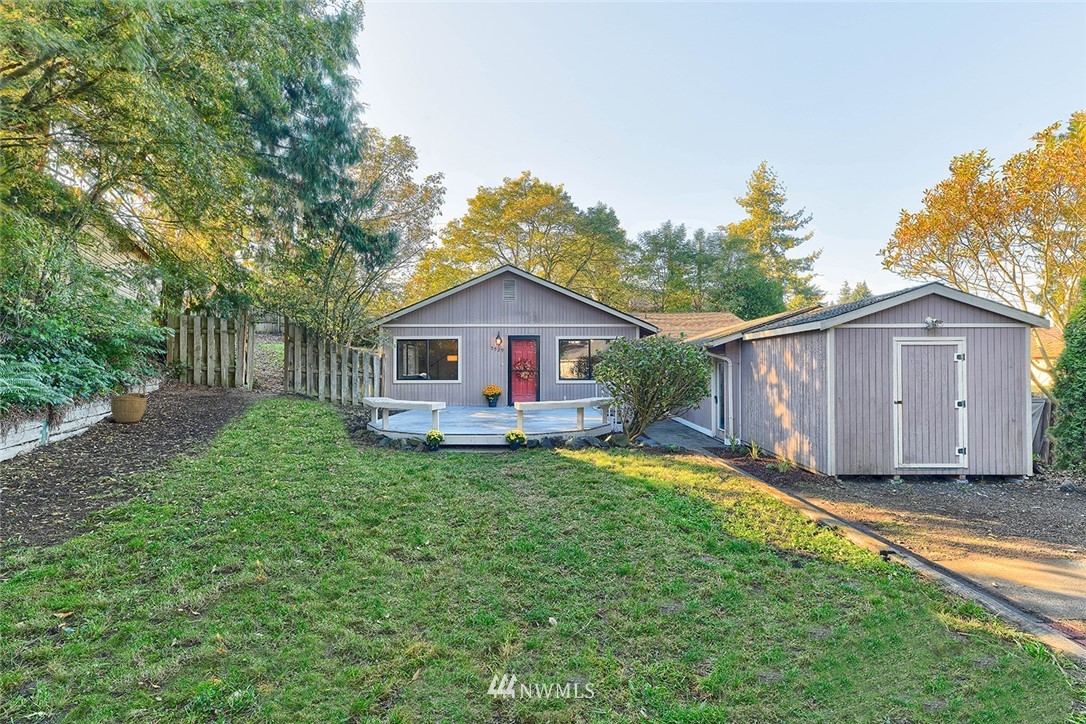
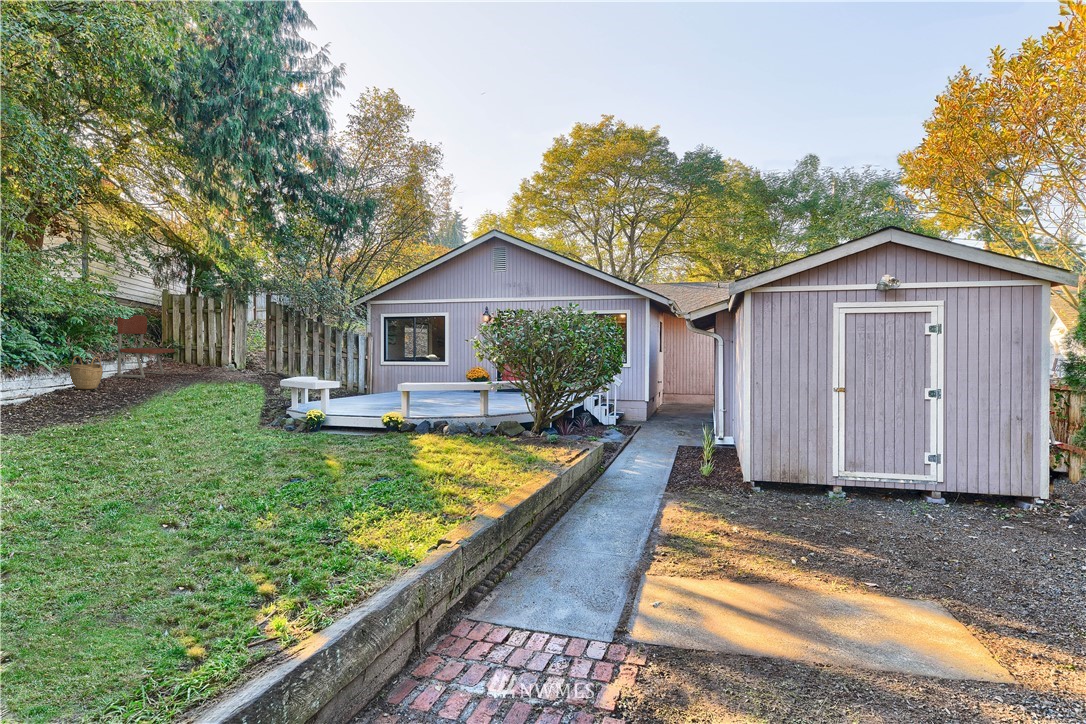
bench: none [144,337,199,405] -> present [116,315,174,378]

